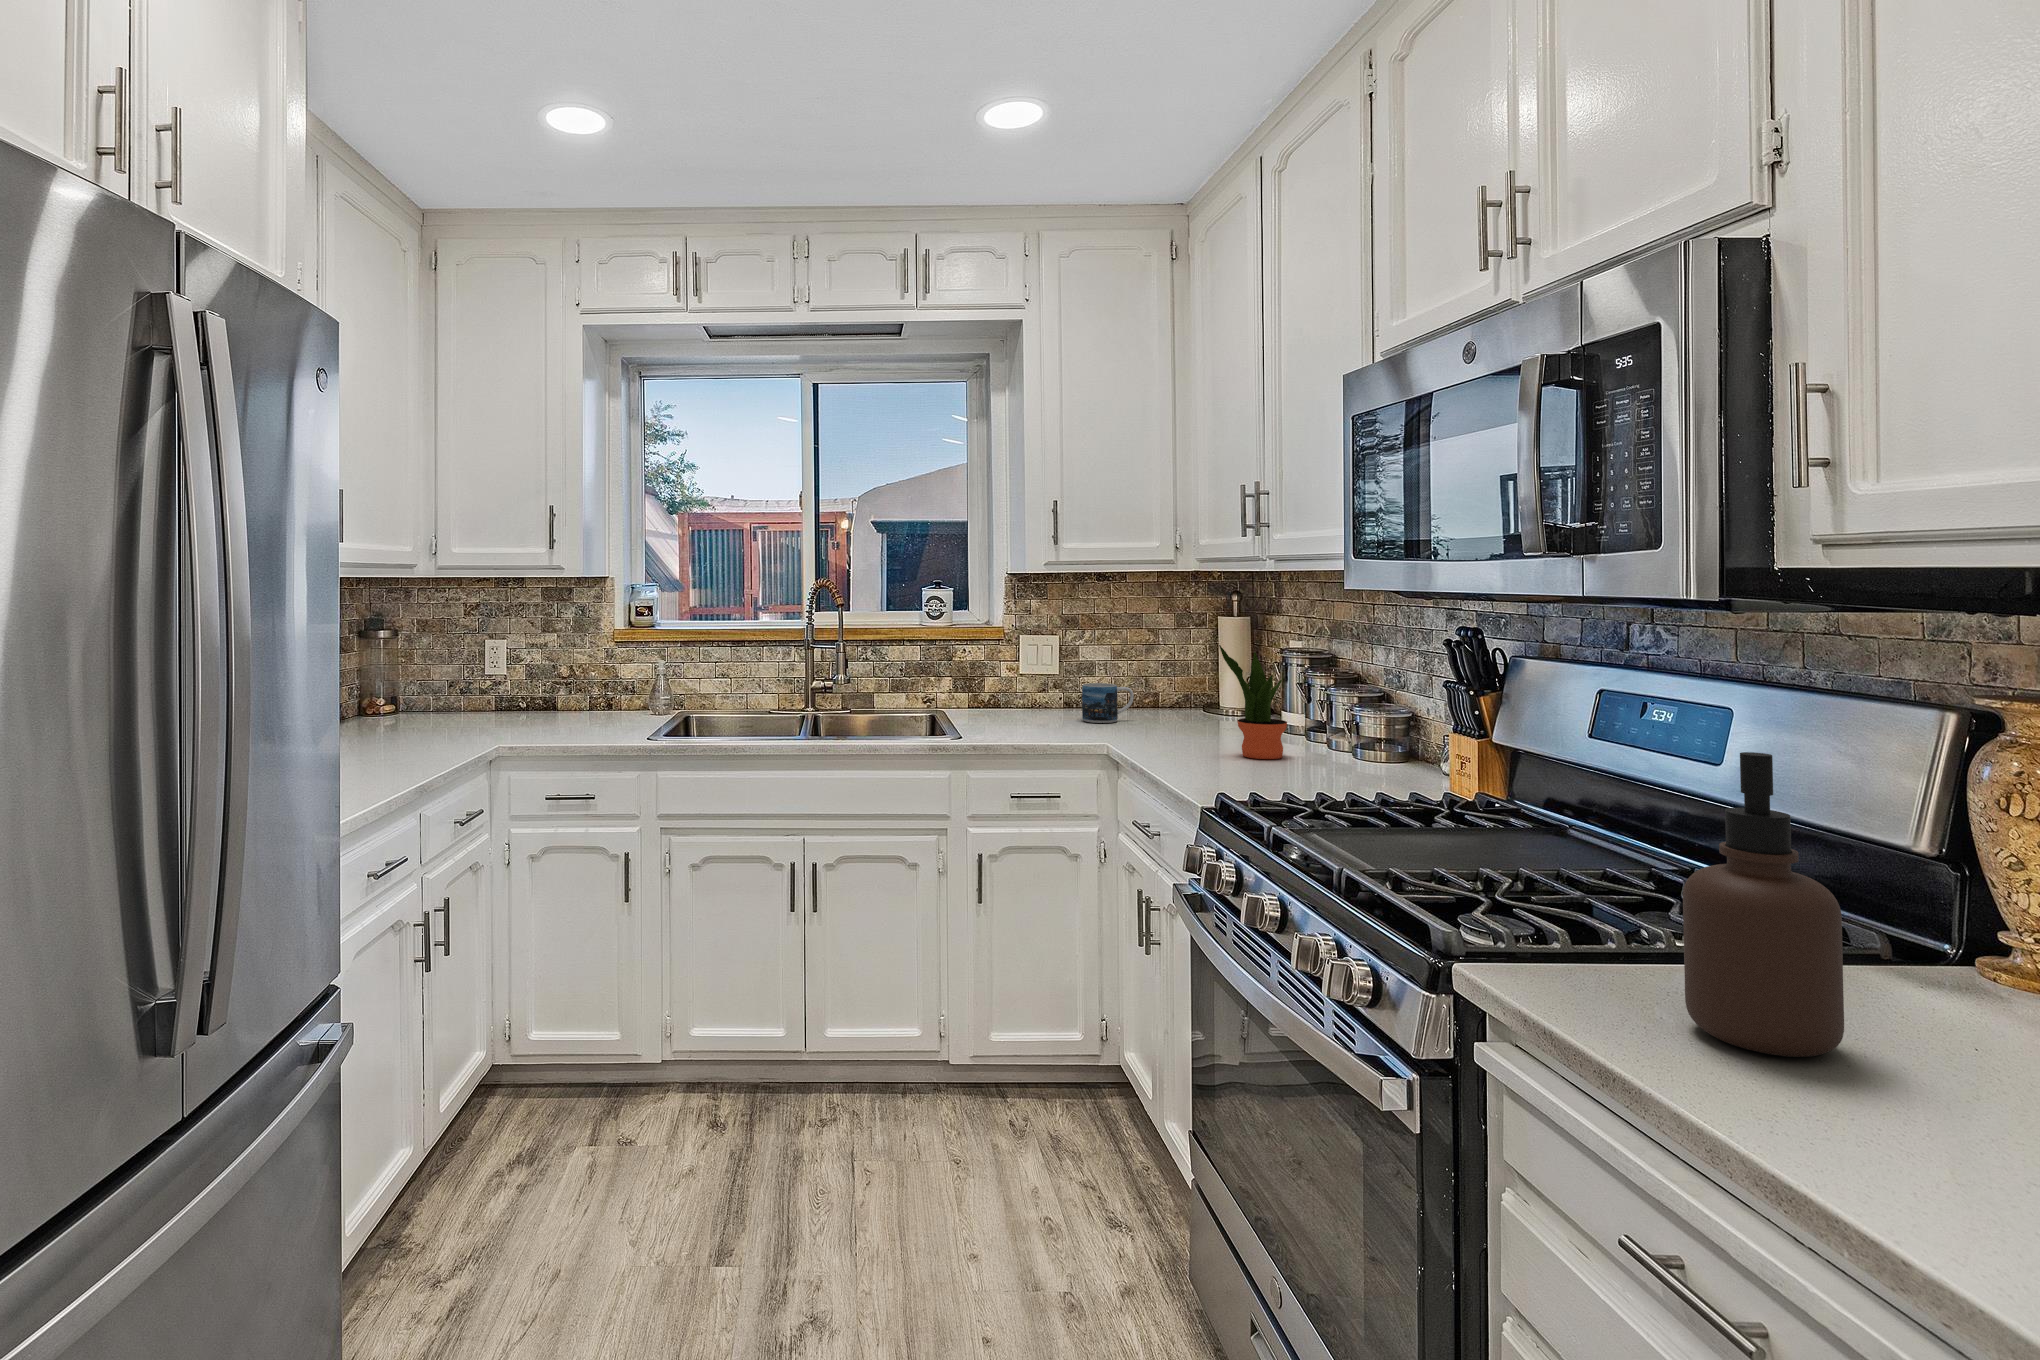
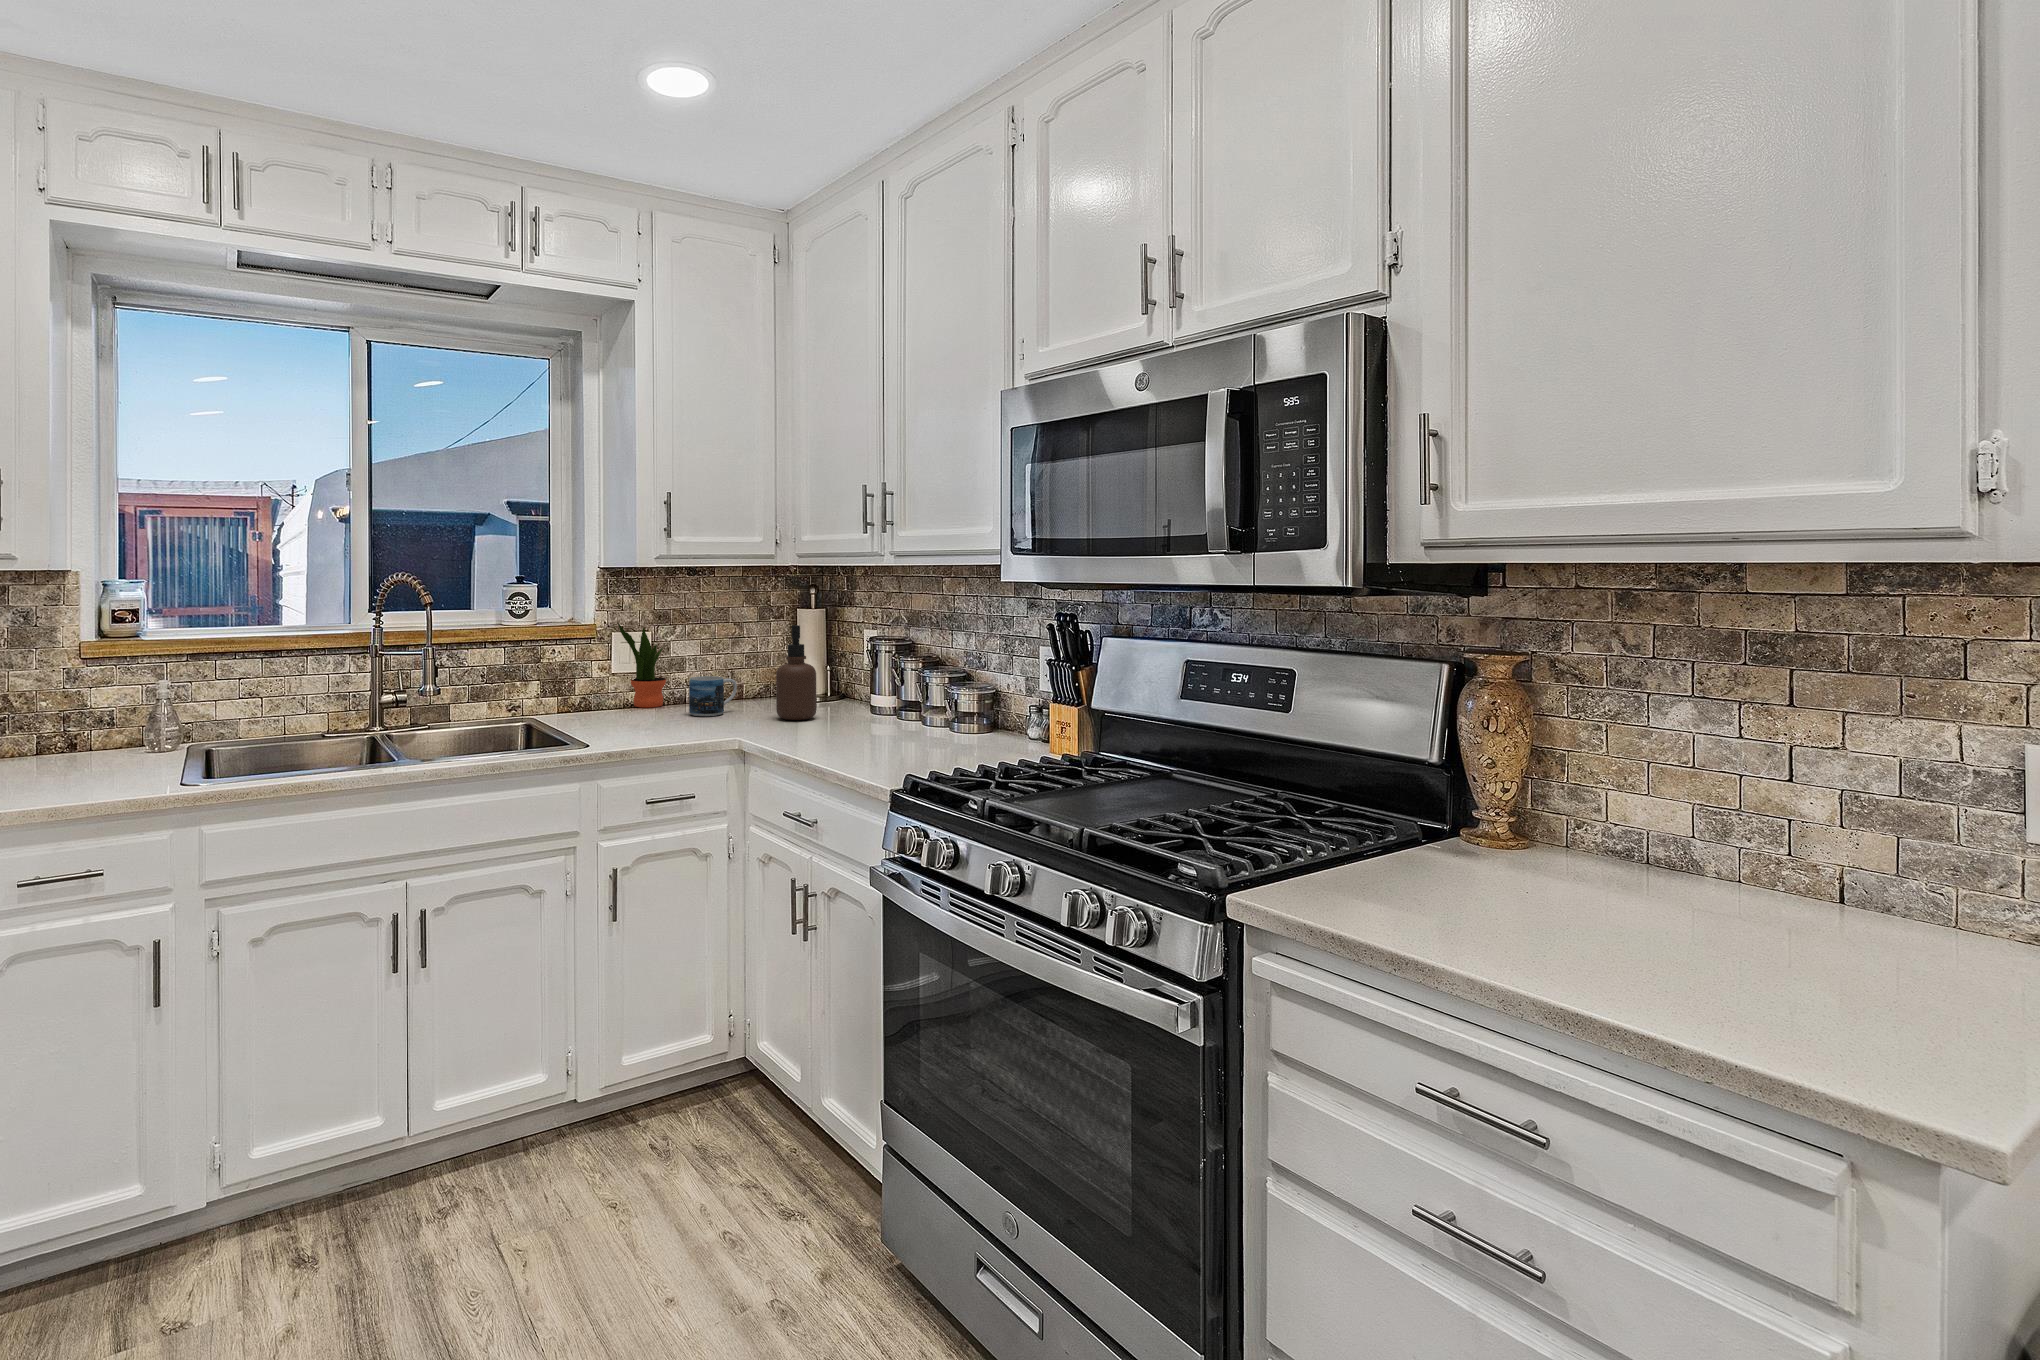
potted plant: present [1219,645,1287,759] -> present [618,623,666,708]
soap dispenser: present [1683,752,1844,1057] -> present [776,625,817,720]

